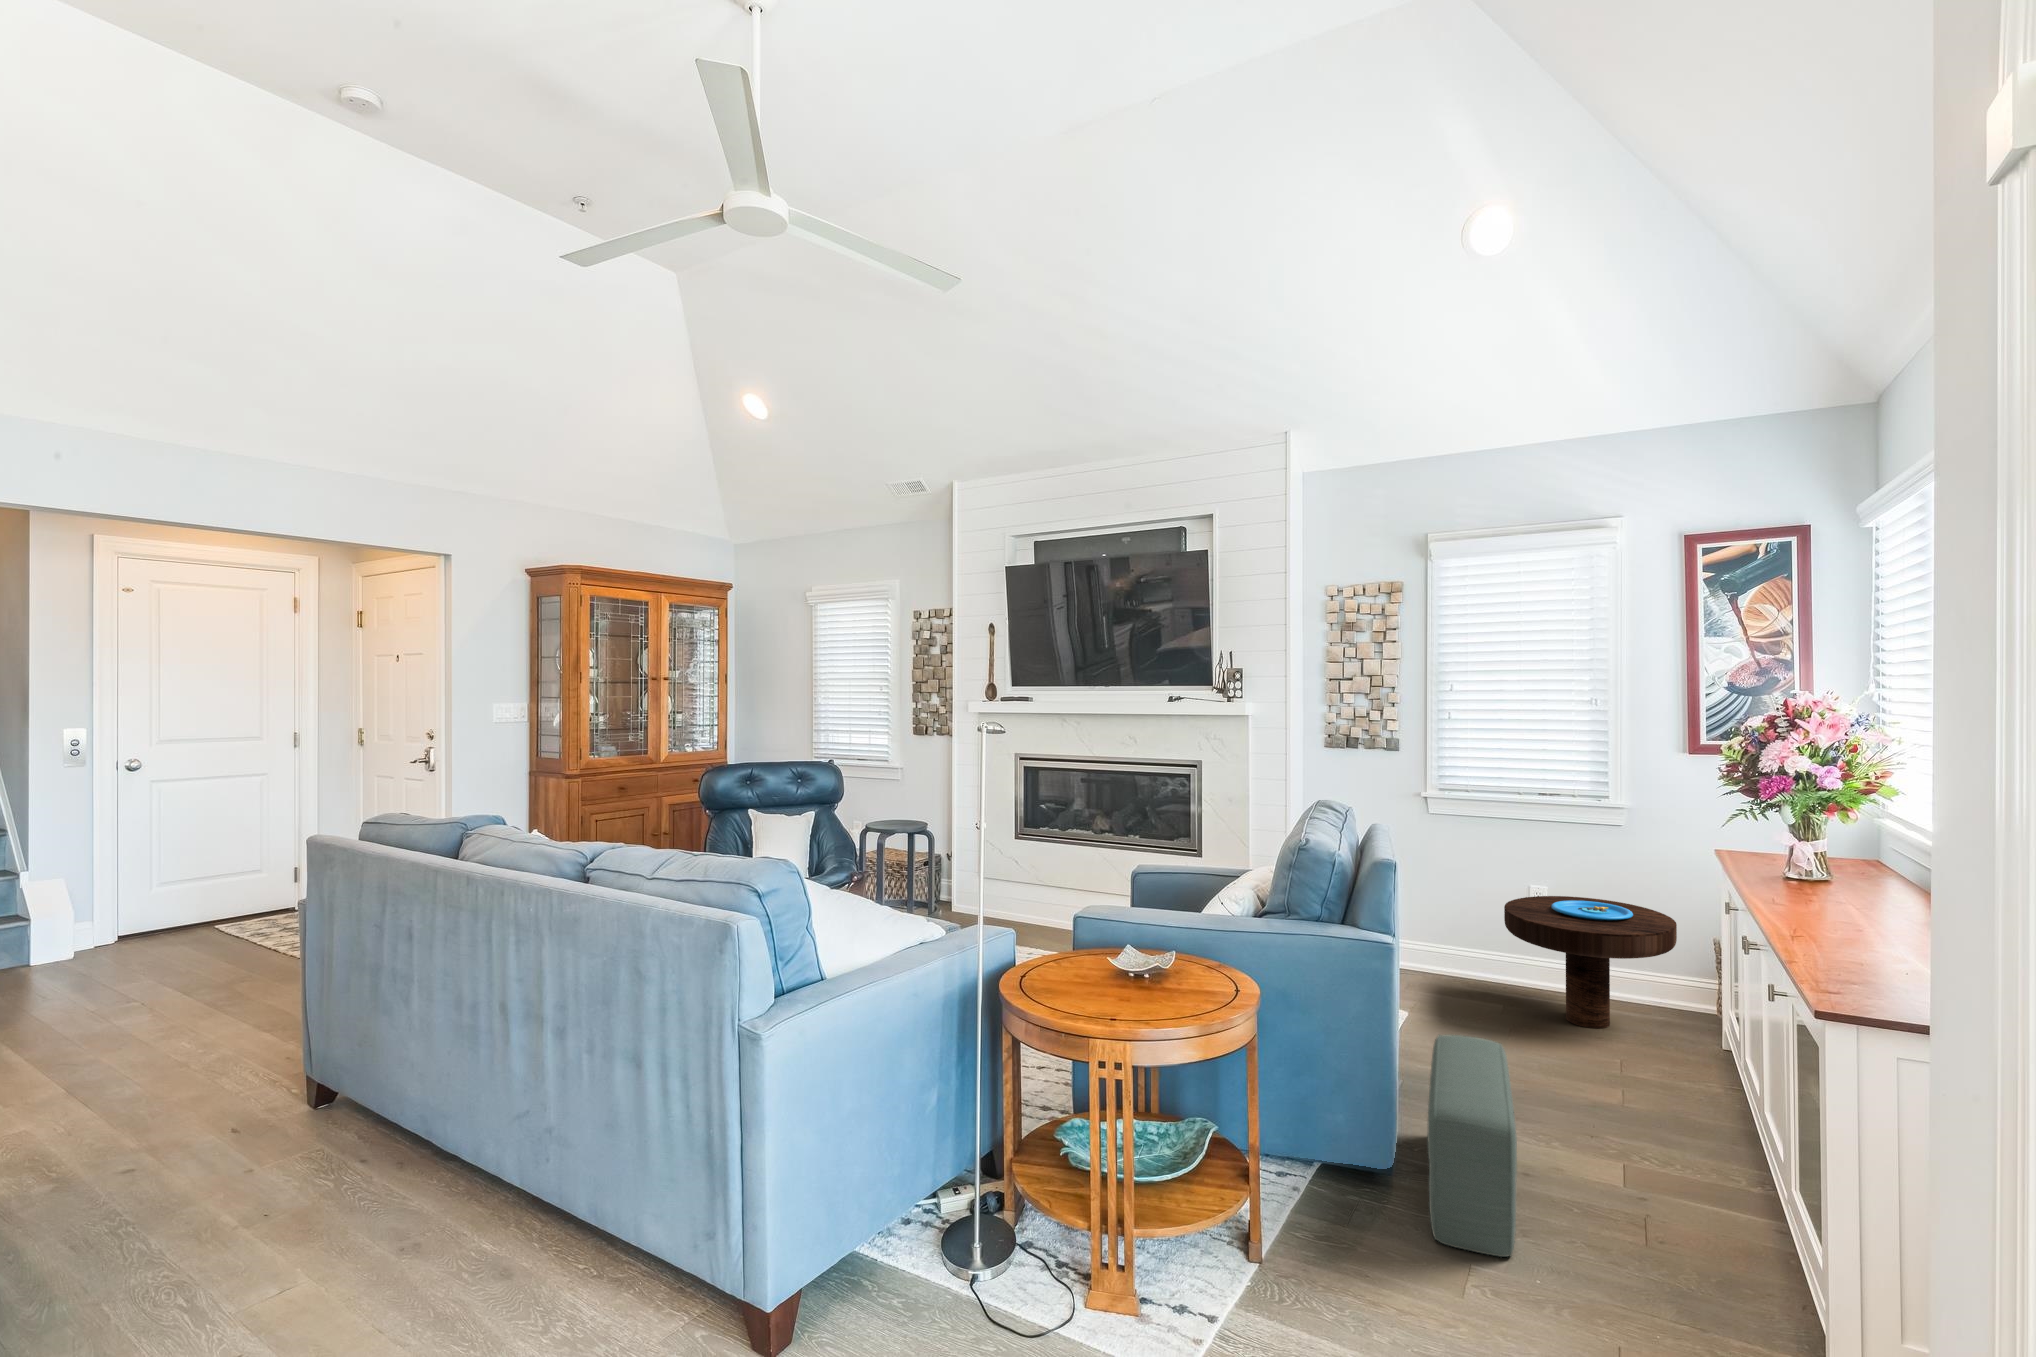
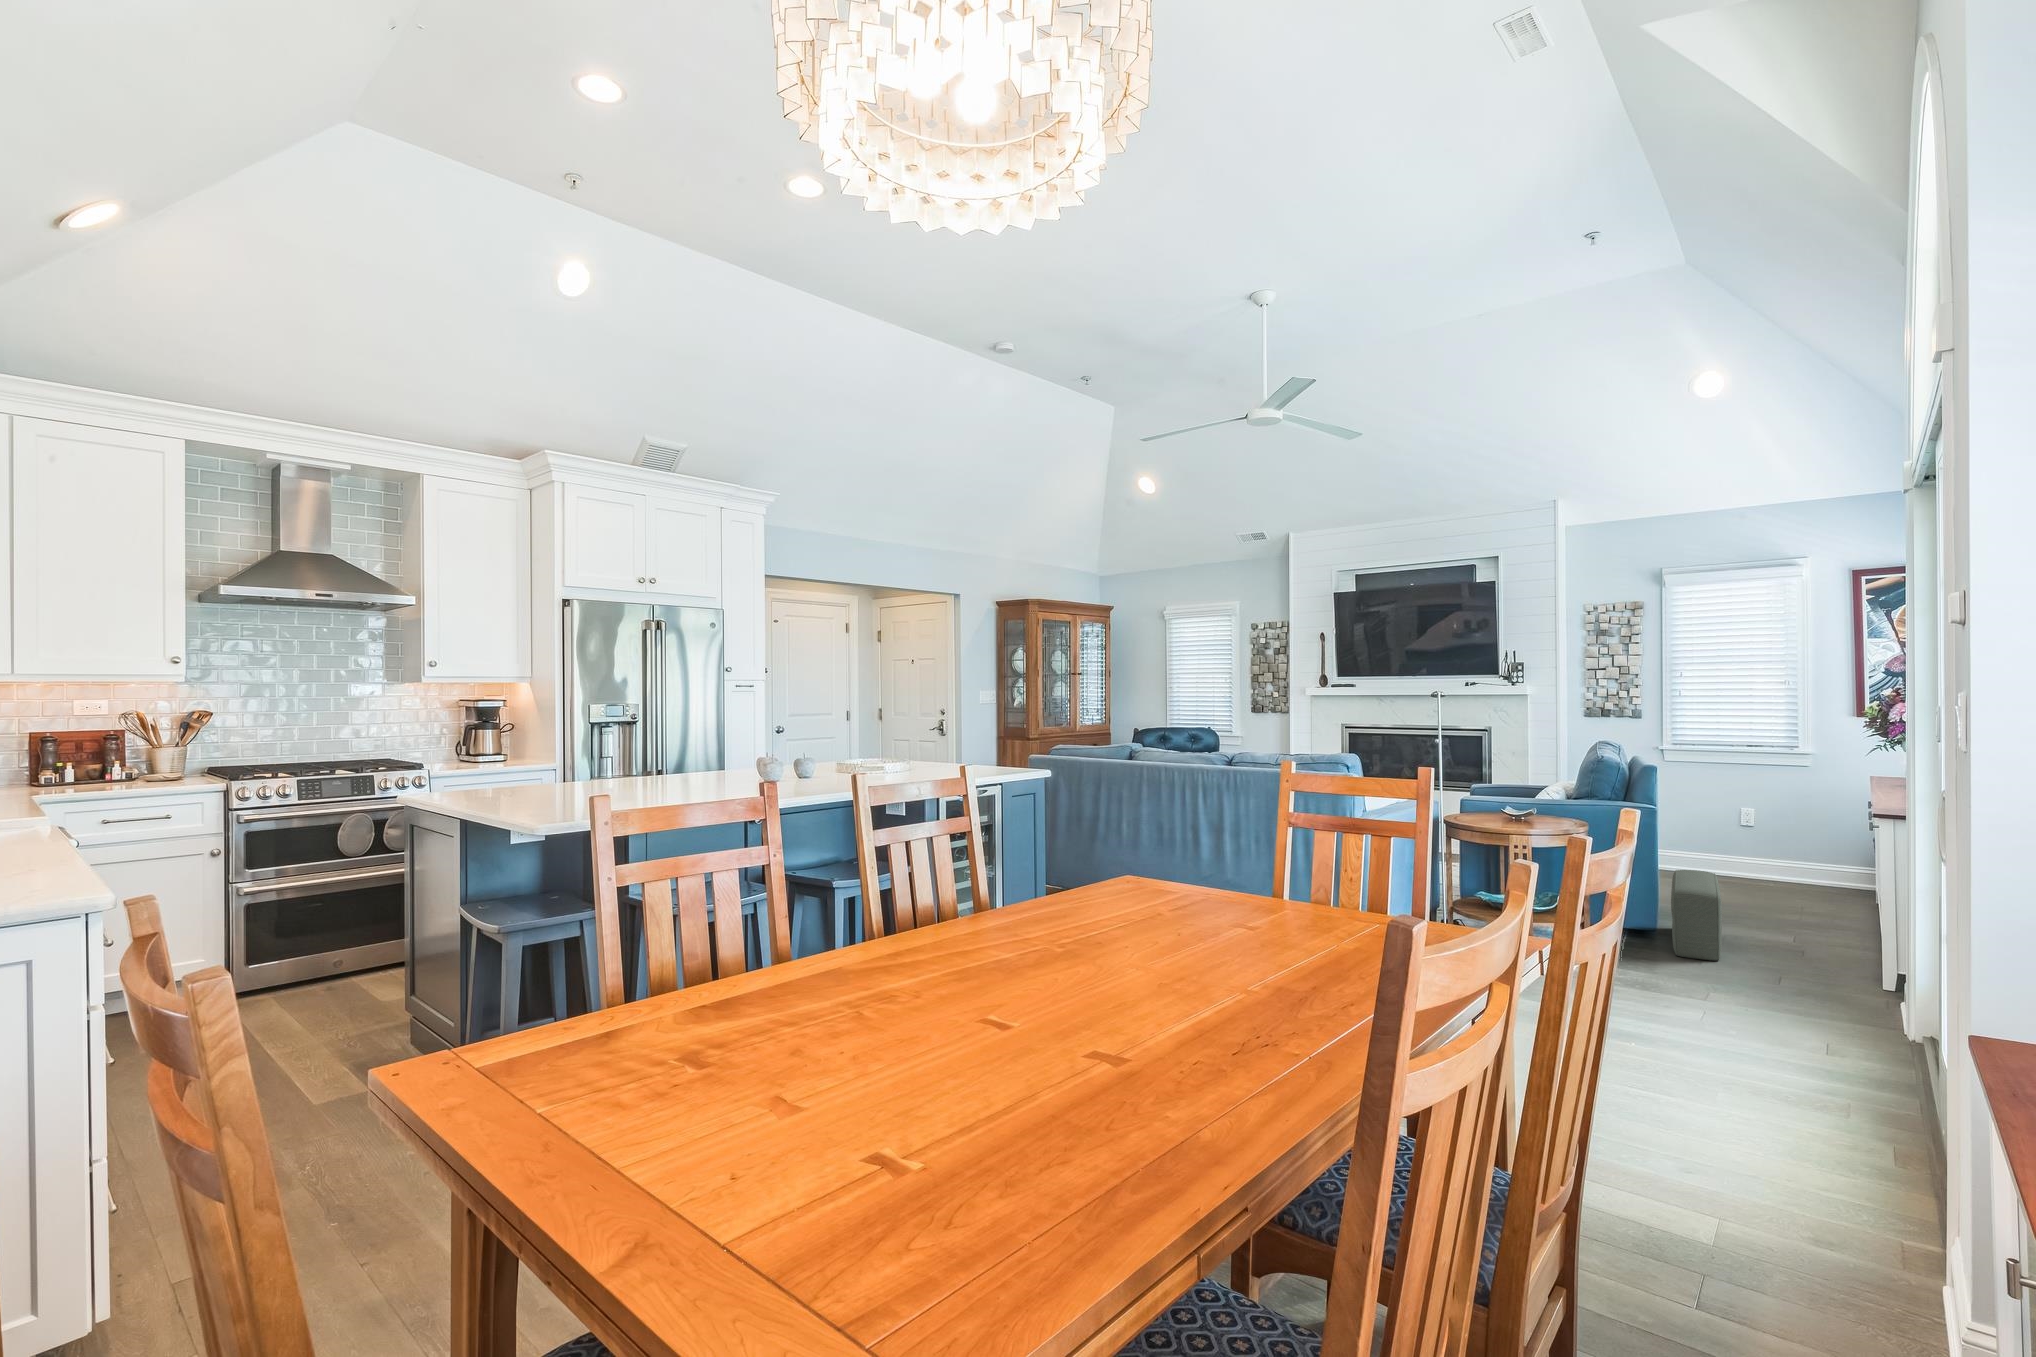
side table: present [1504,896,1677,1028] -> none [1721,814,1844,895]

